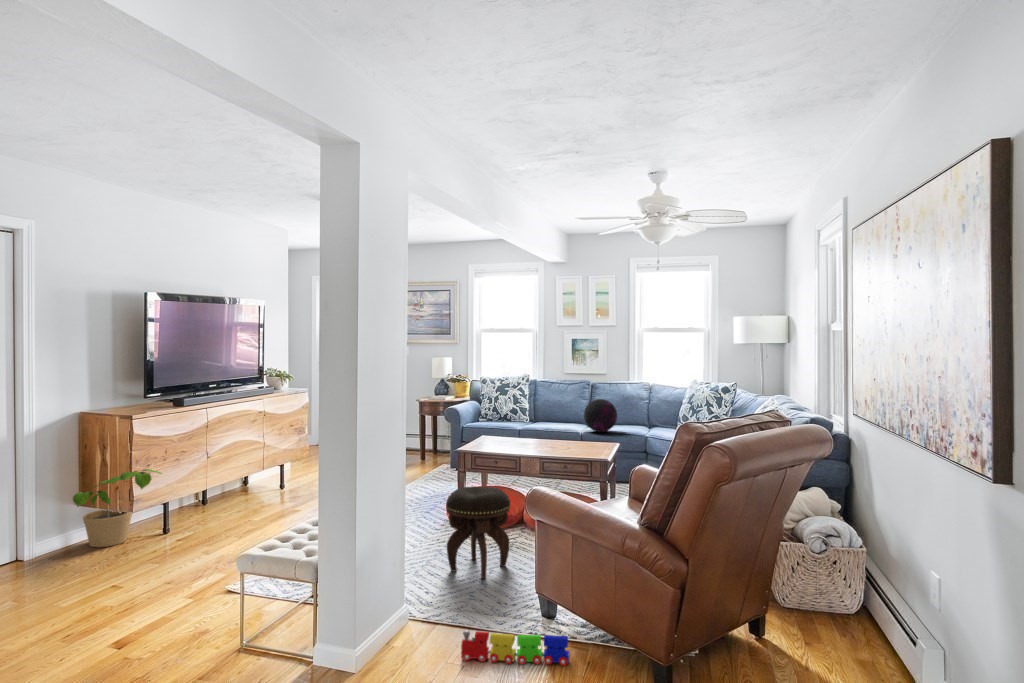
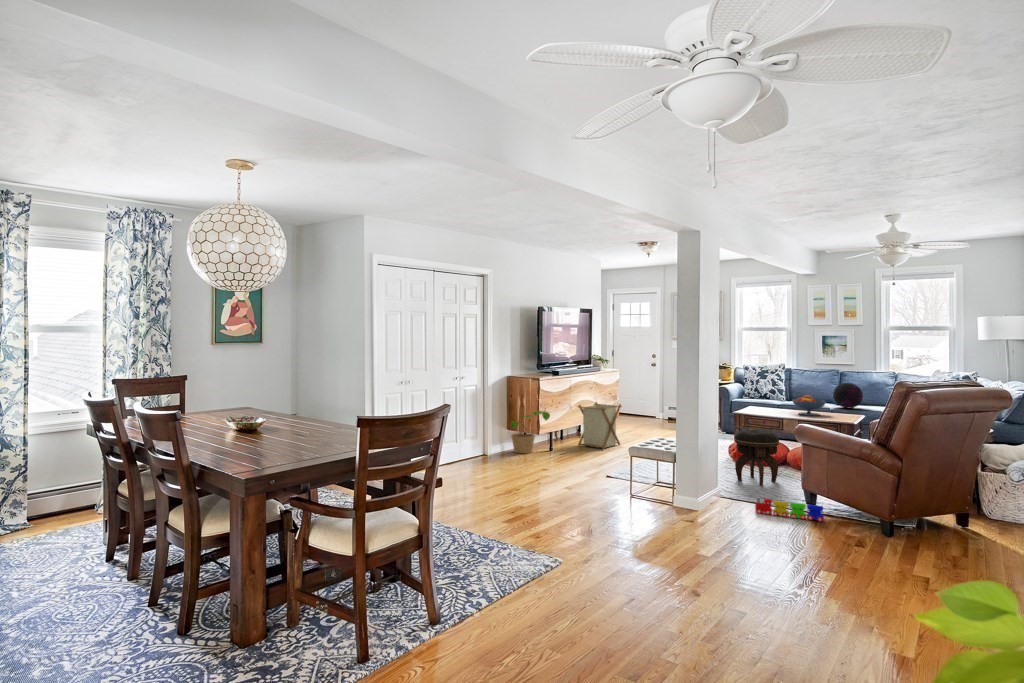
fruit bowl: none [534,420,576,451] -> present [792,395,826,416]
laundry basket: none [220,442,297,523] -> present [578,402,622,450]

